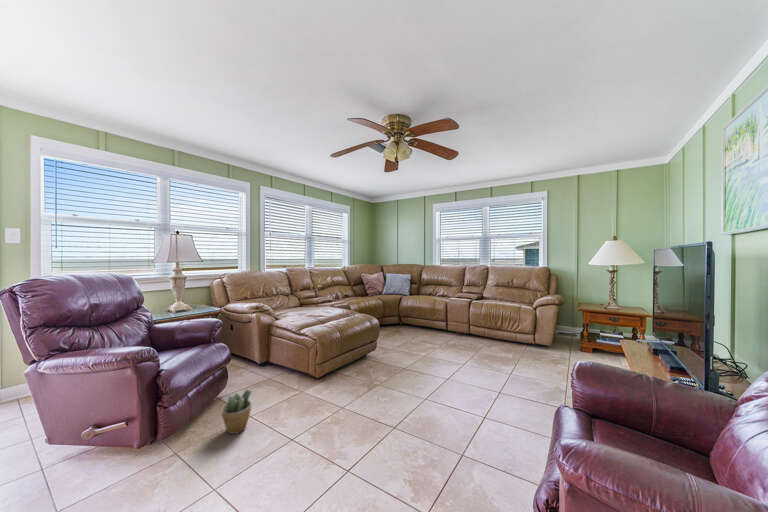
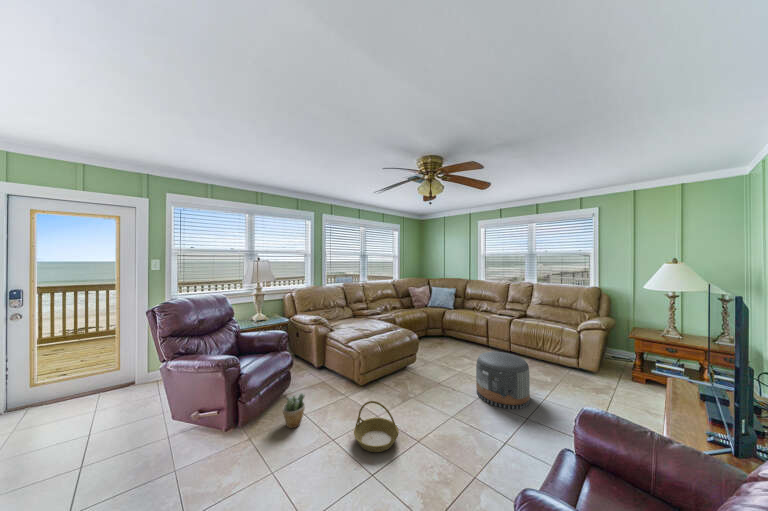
pouf: none [445,330,498,386] -> present [476,352,530,409]
basket: none [319,388,372,446] -> present [354,401,399,452]

